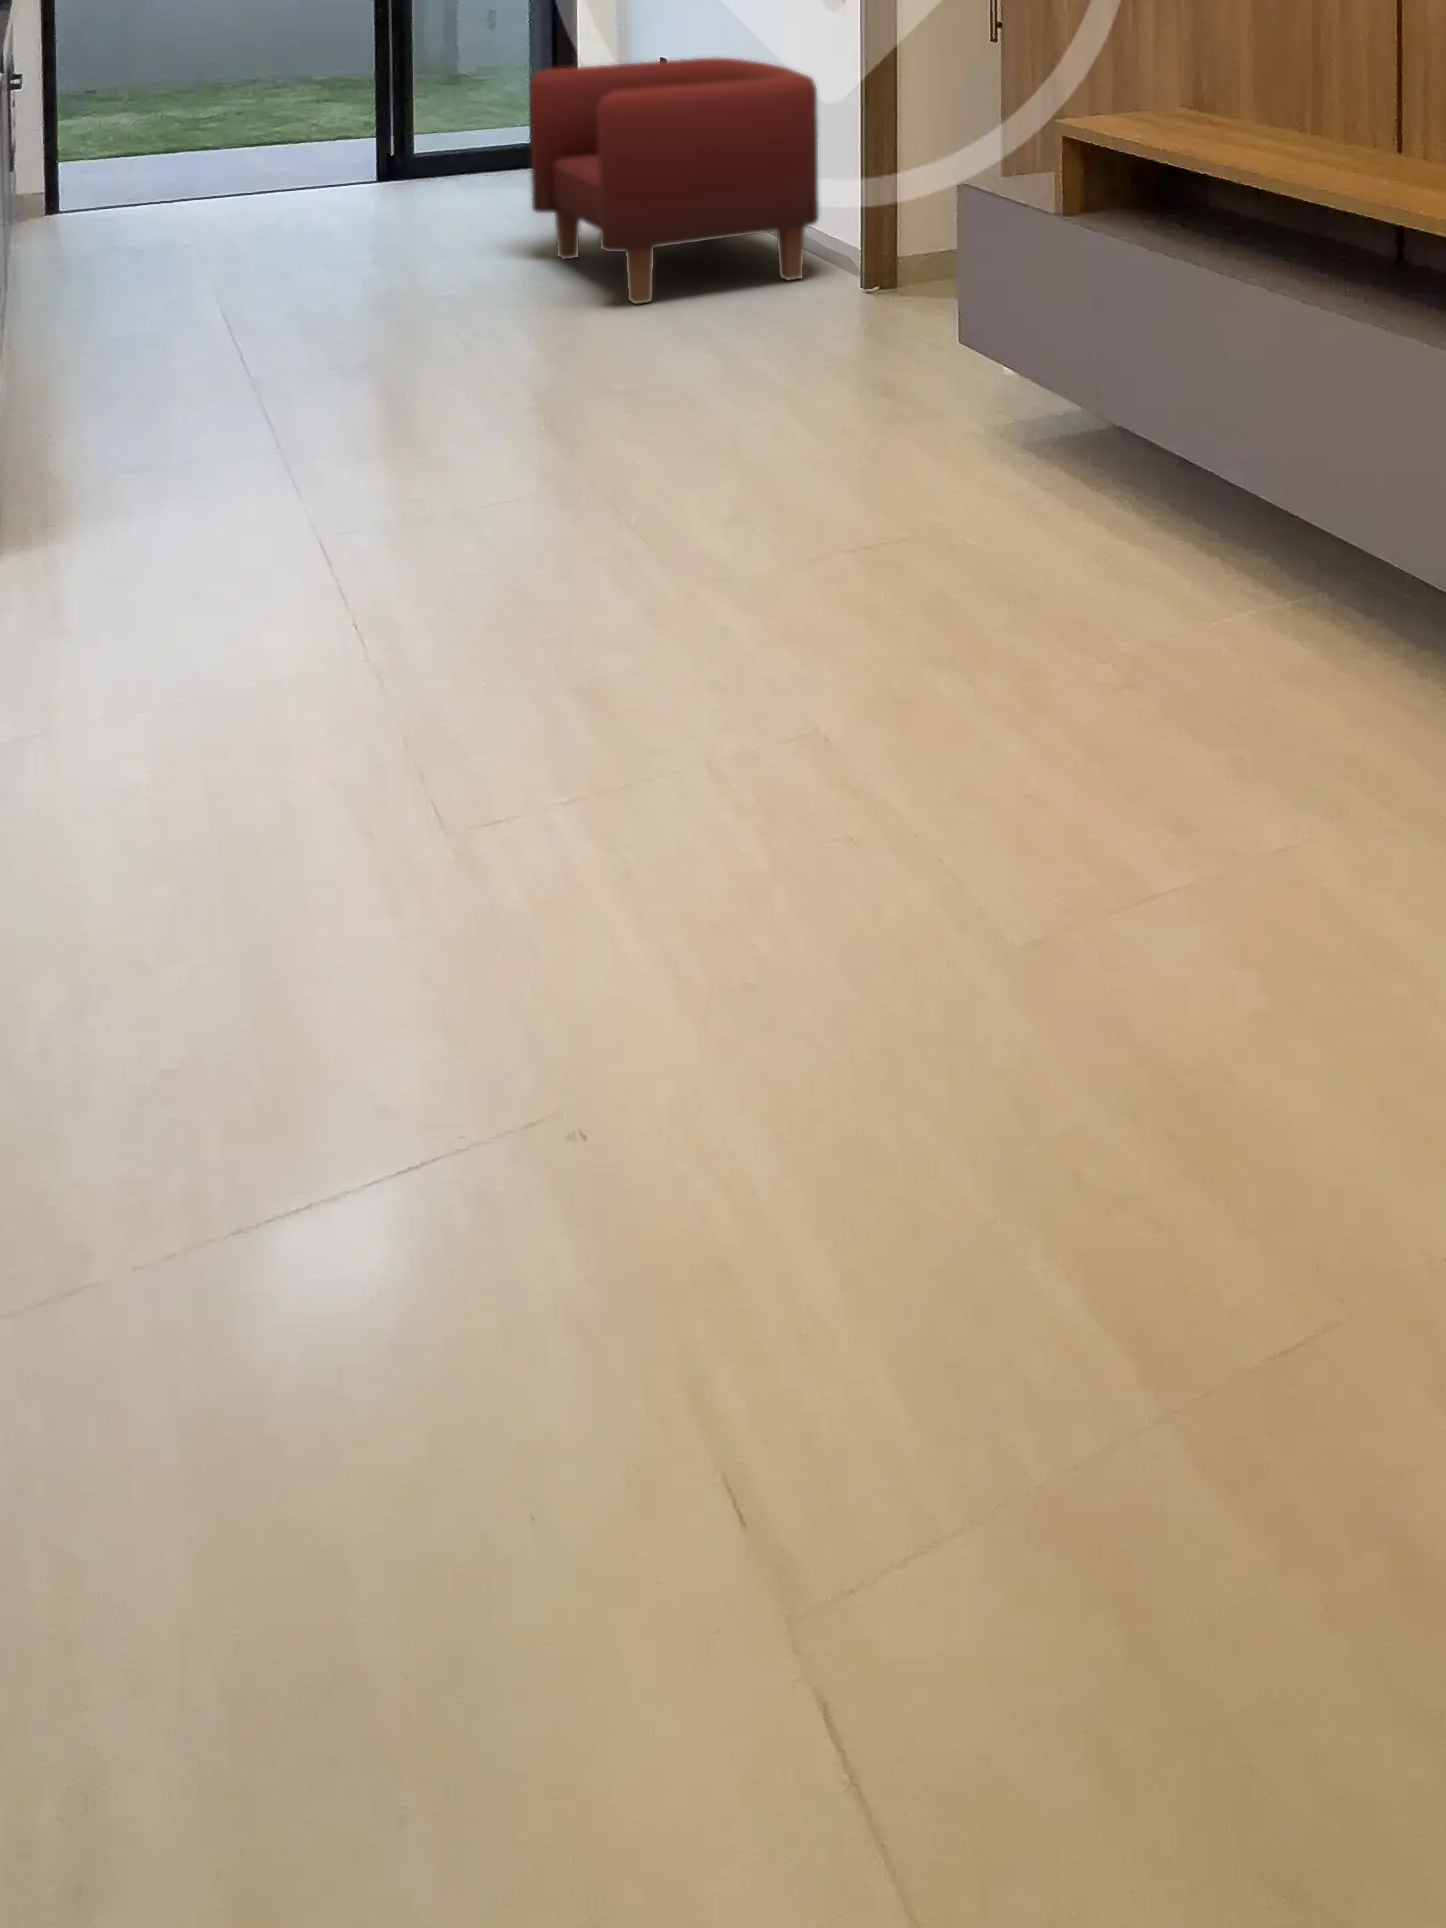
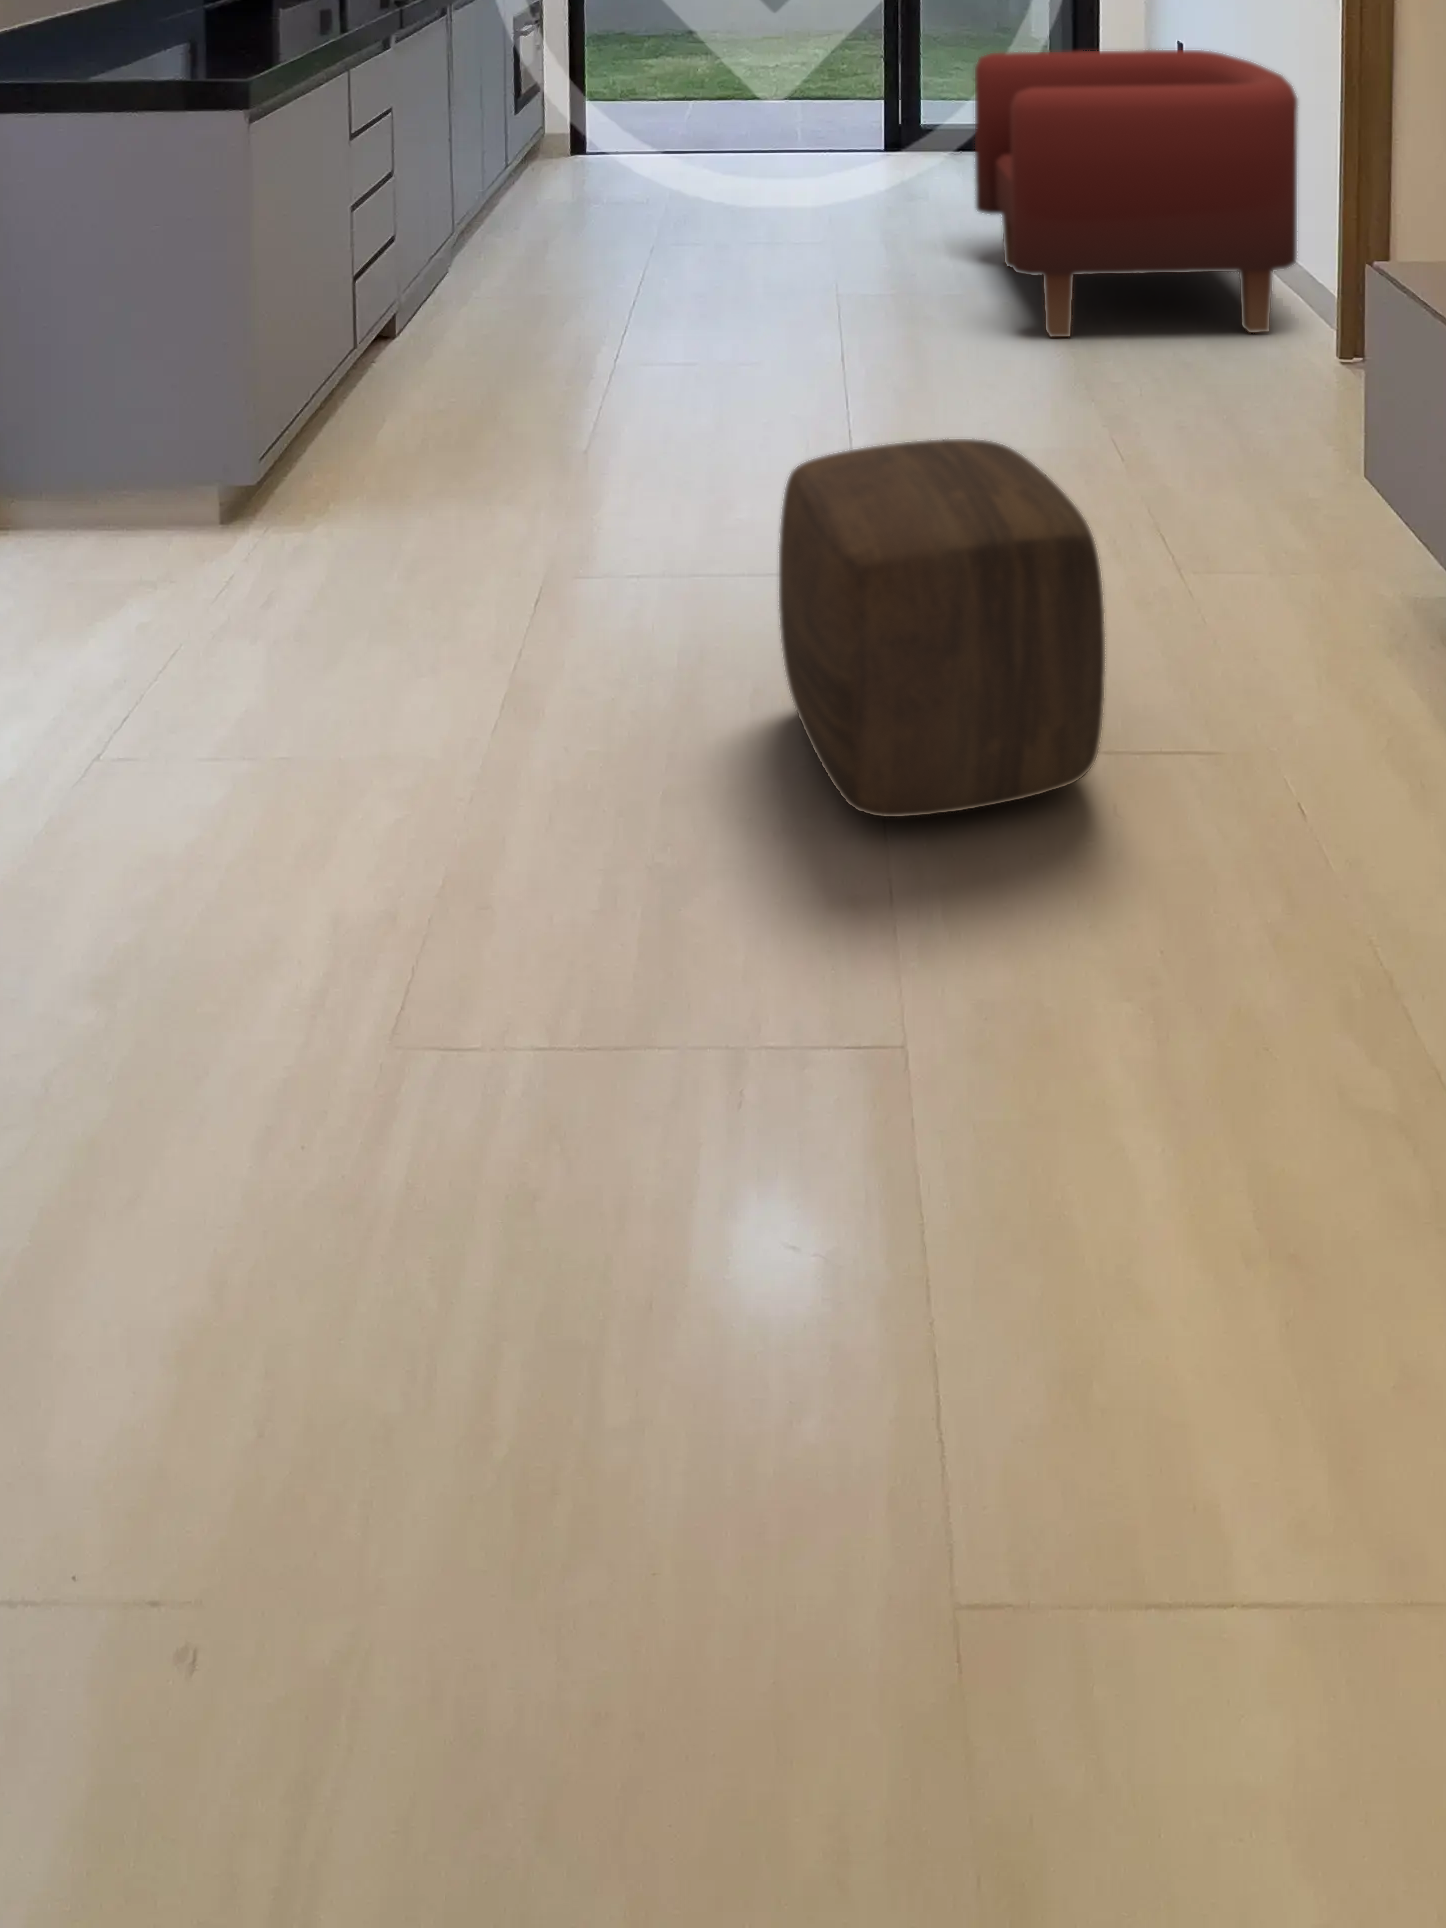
ottoman: none [602,336,872,614] -> present [779,439,1105,817]

